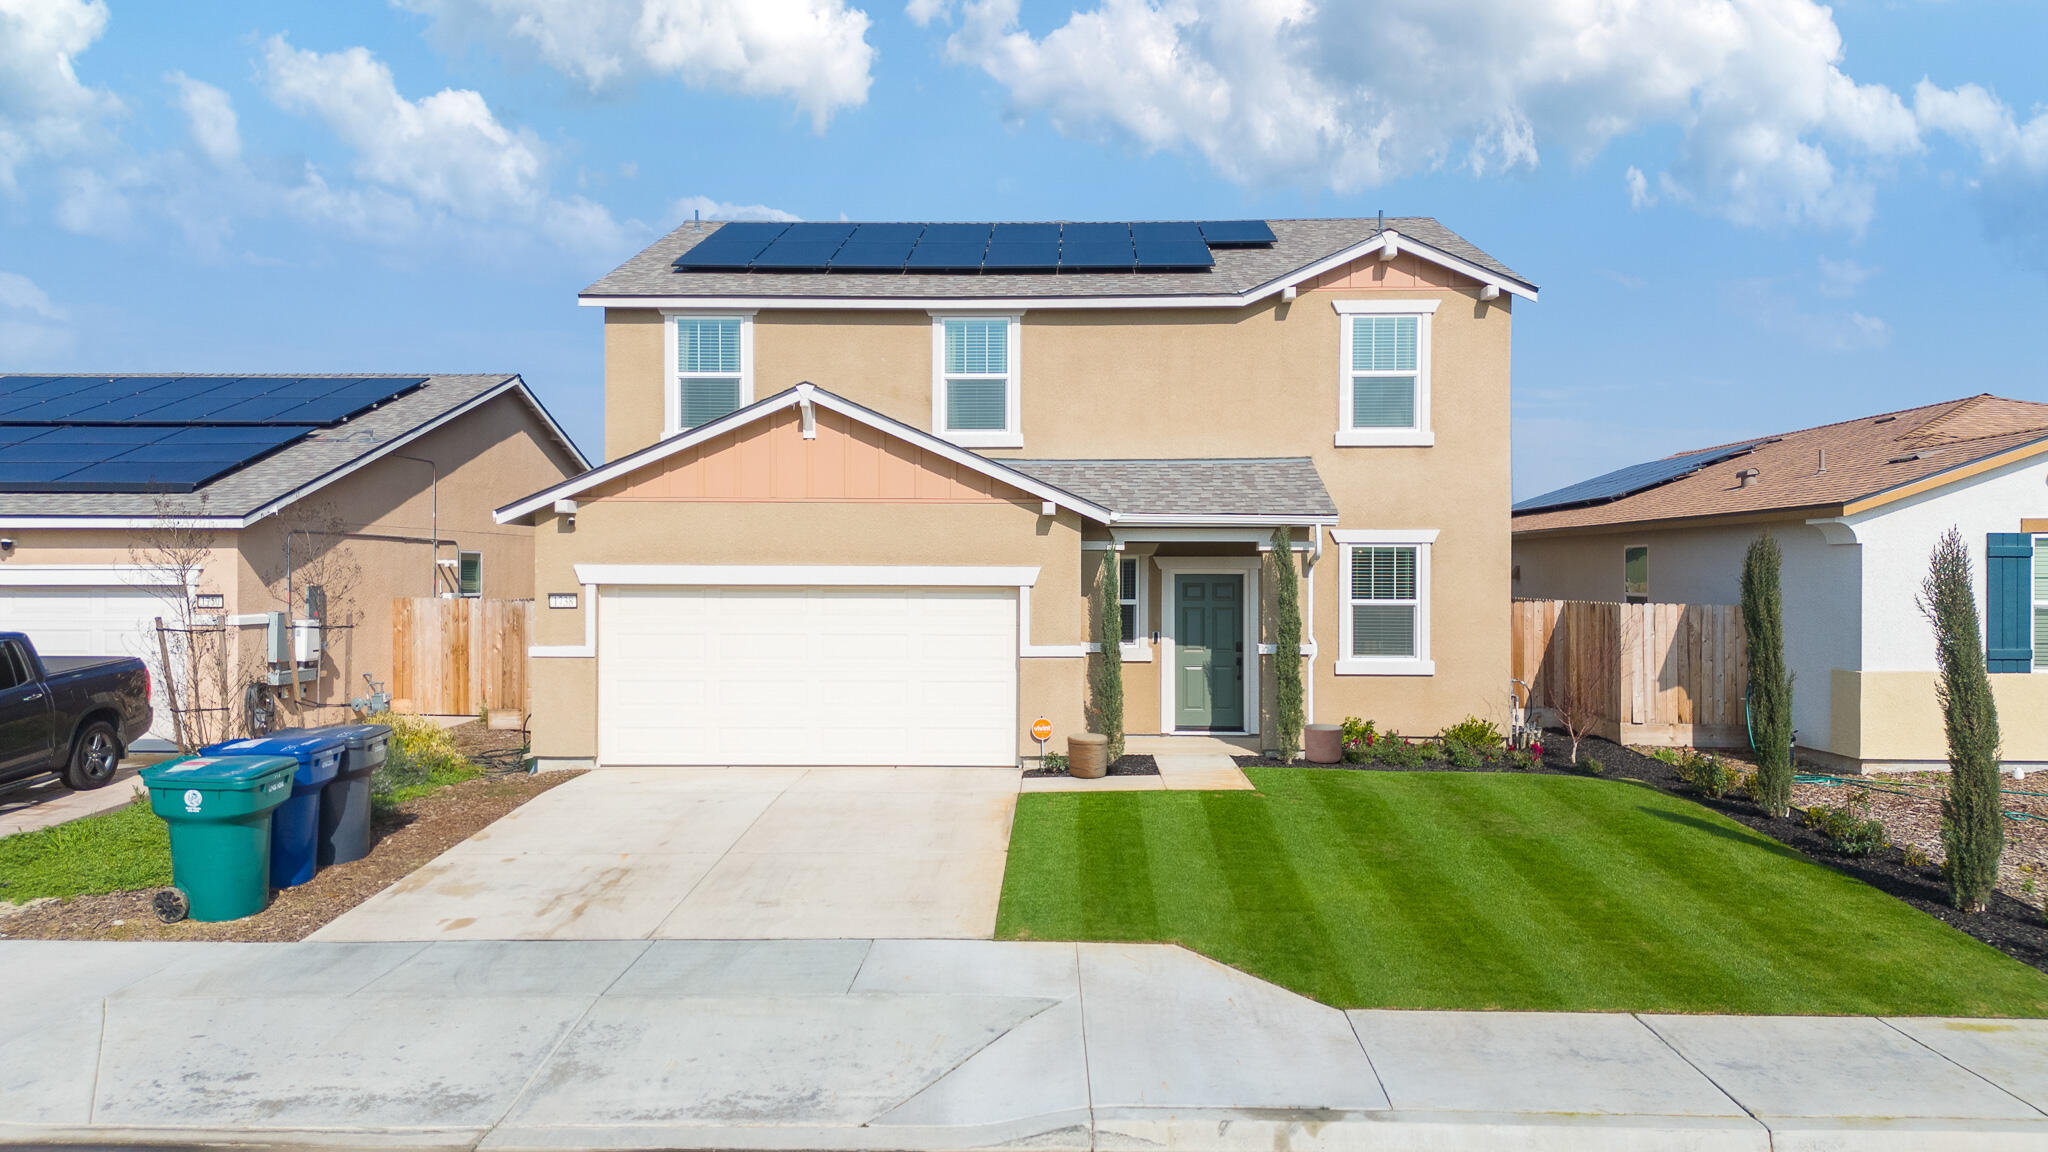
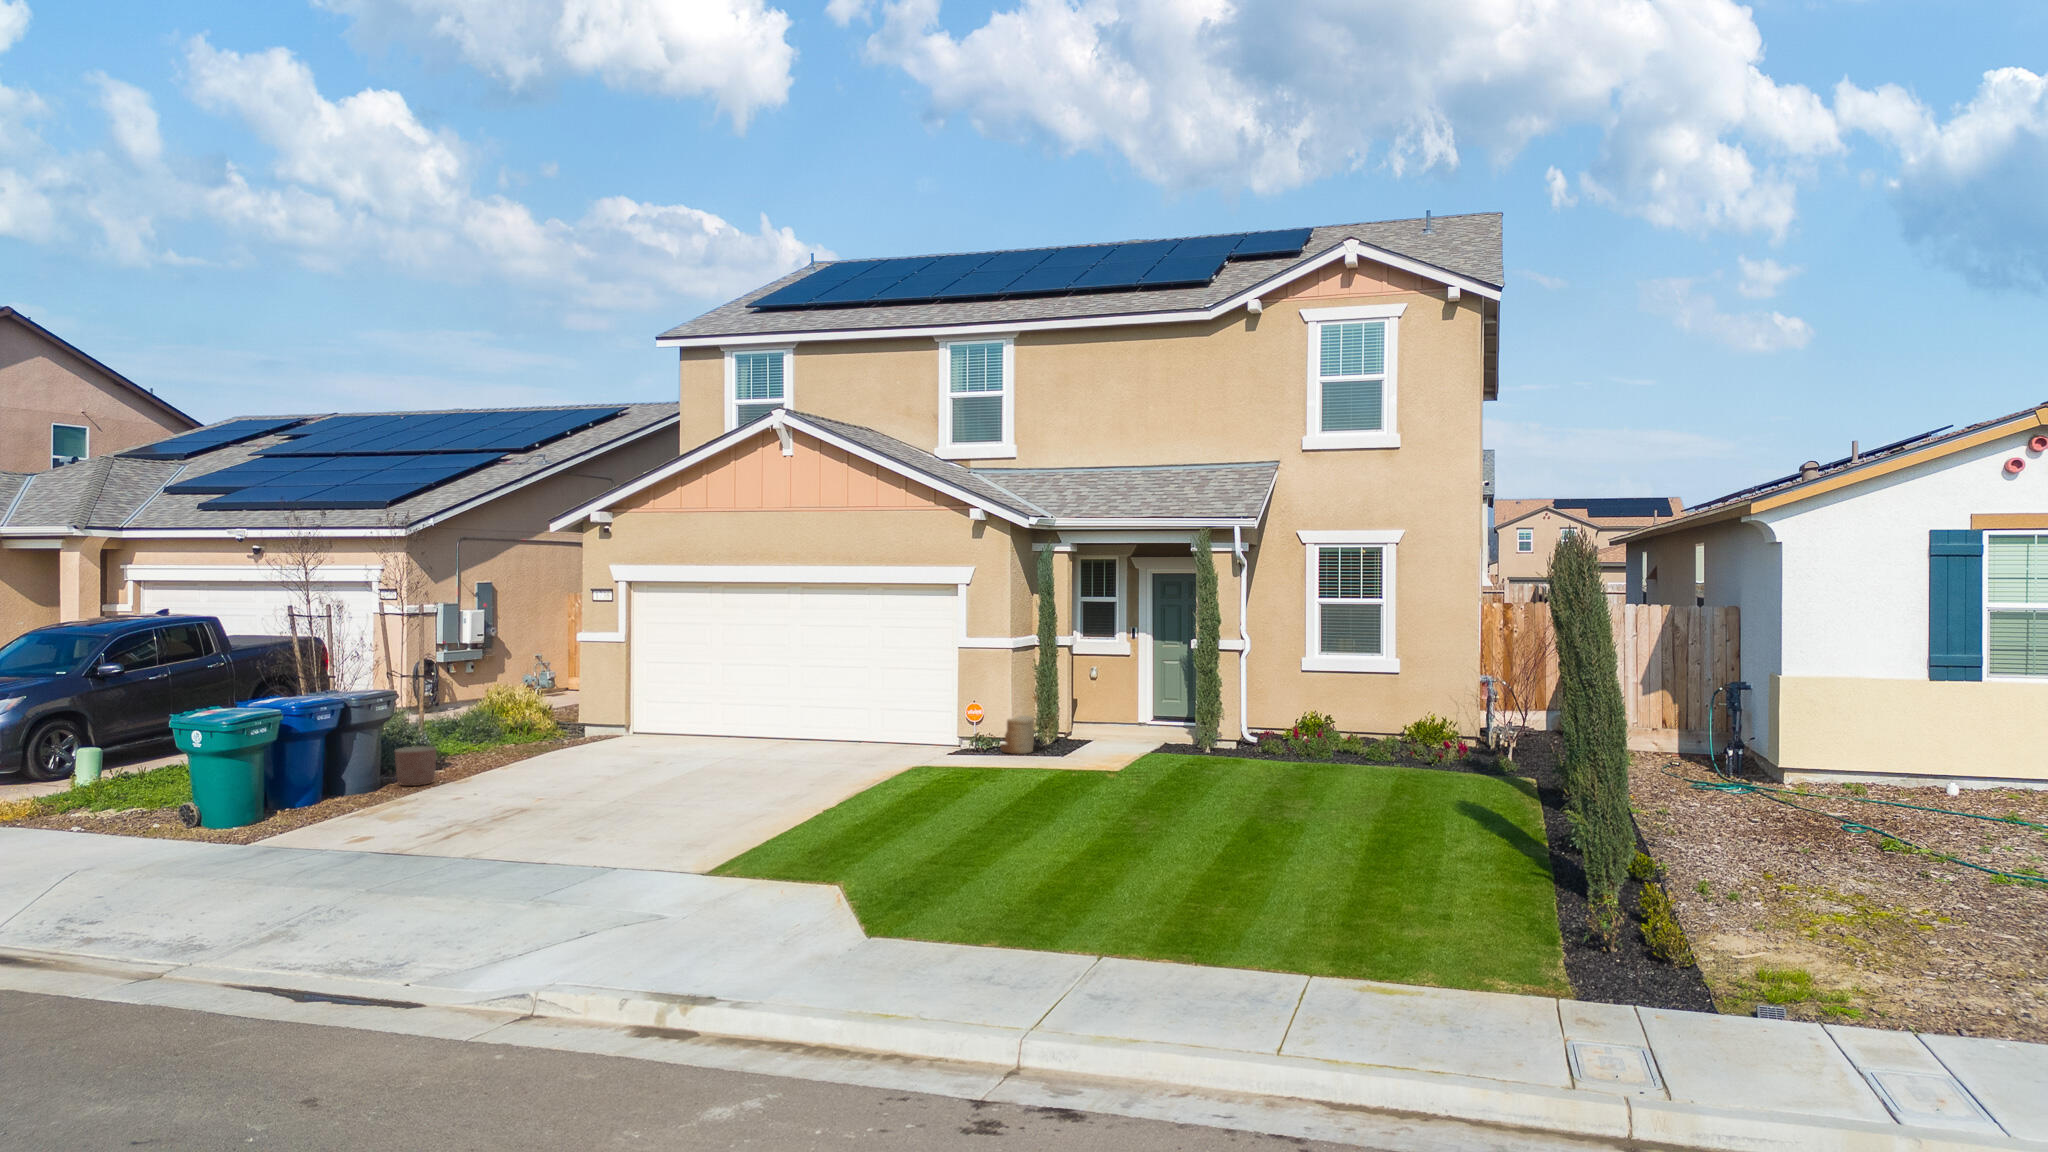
planter: present [1304,724,1343,763] -> present [395,746,436,786]

